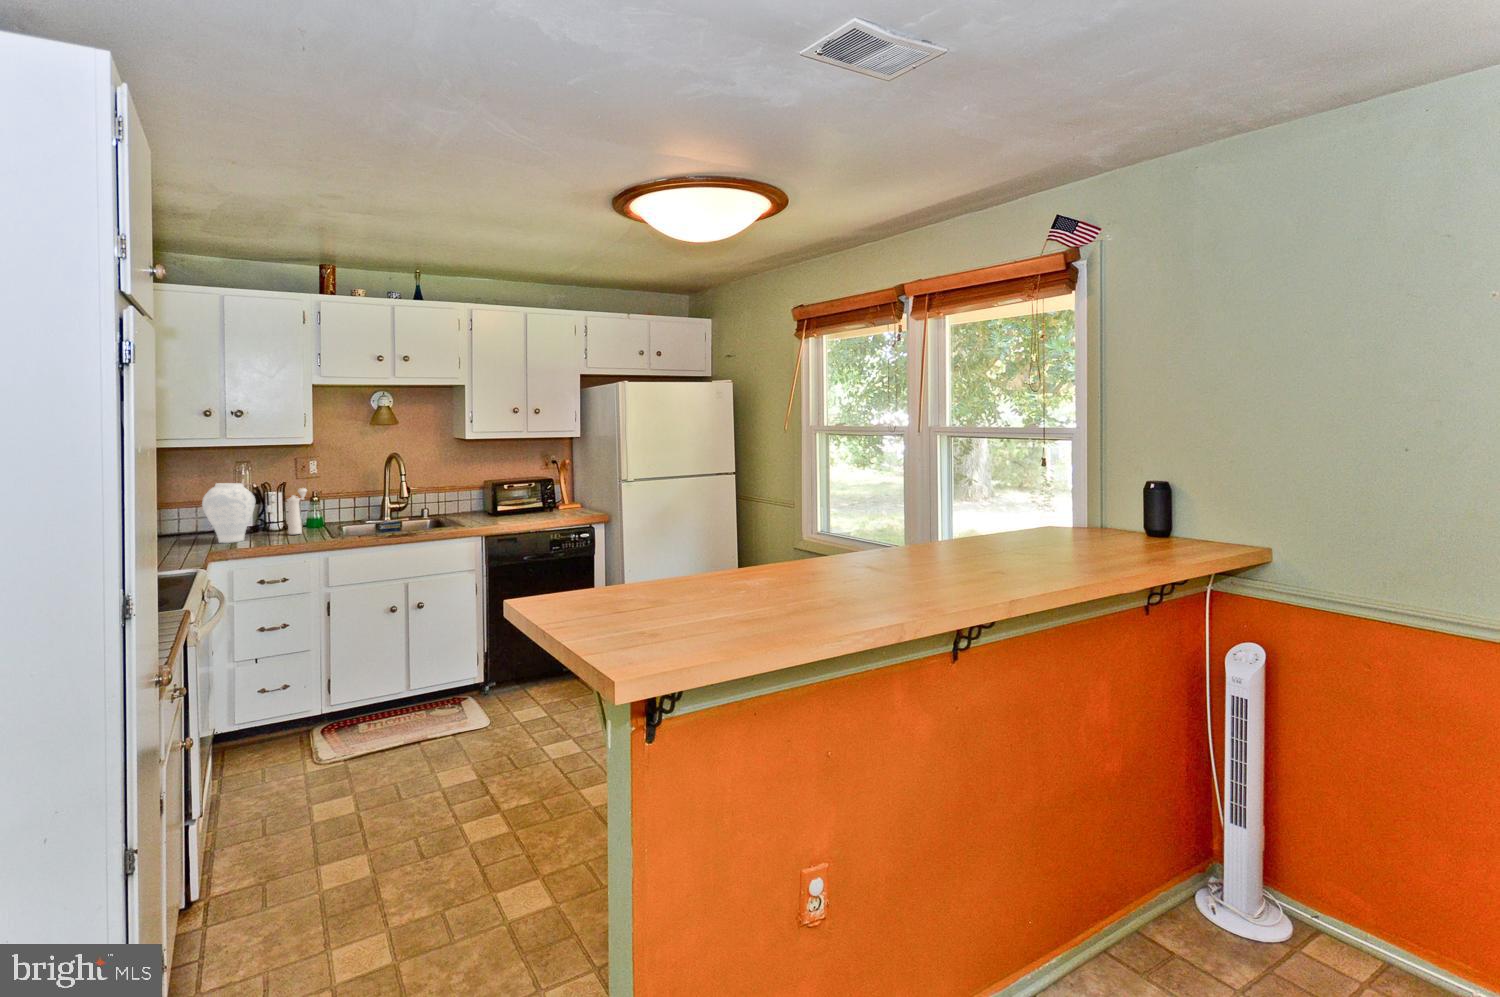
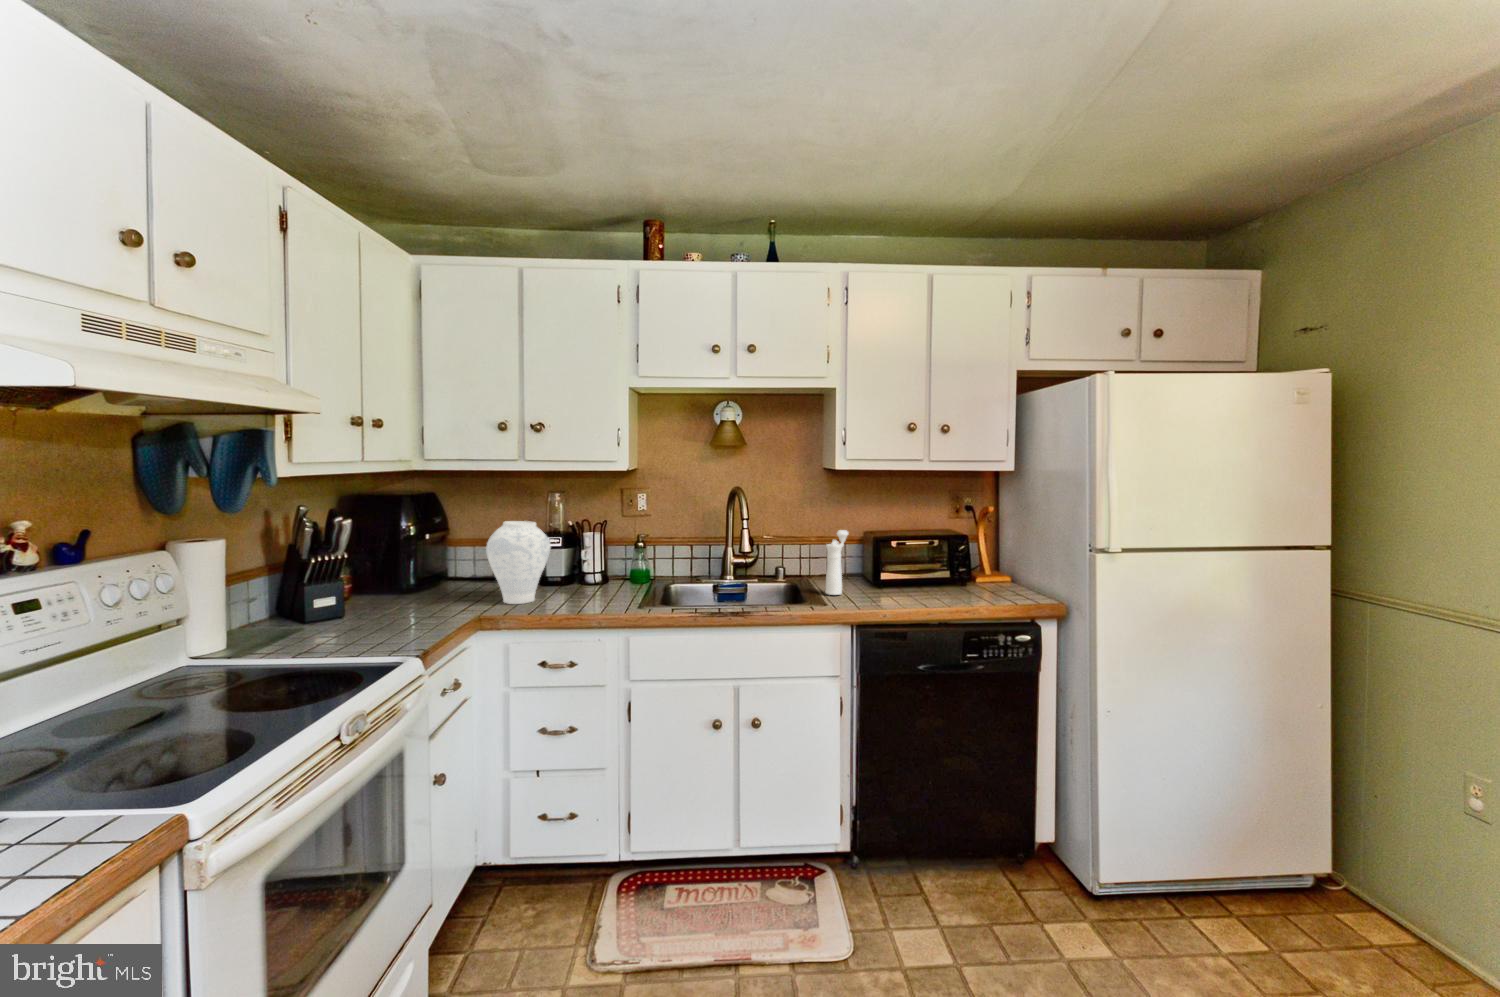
pepper mill: present [287,488,307,534] -> present [826,530,849,595]

